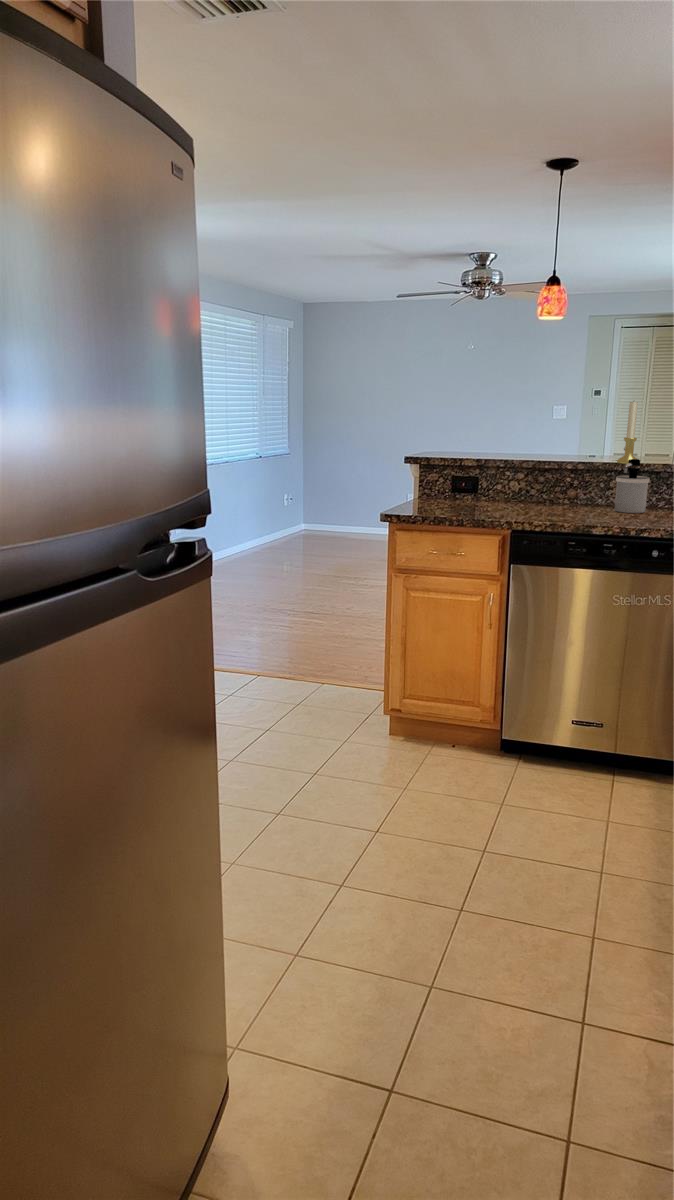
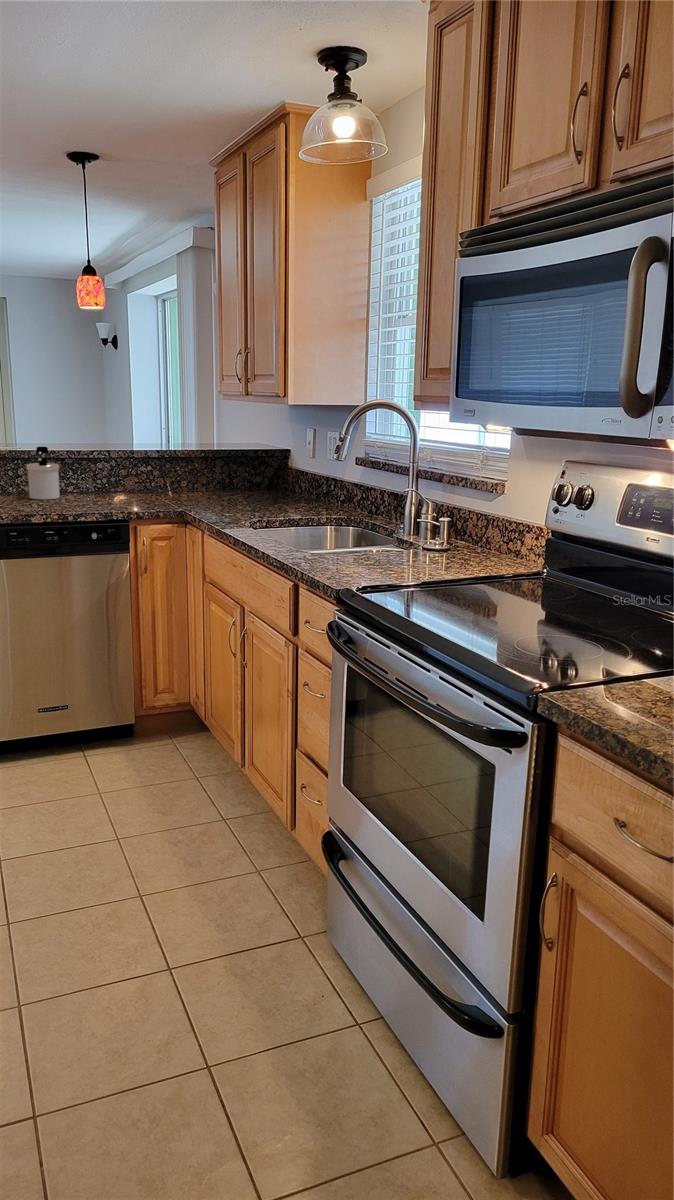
candle holder: present [617,402,638,464] -> none [20,388,42,452]

